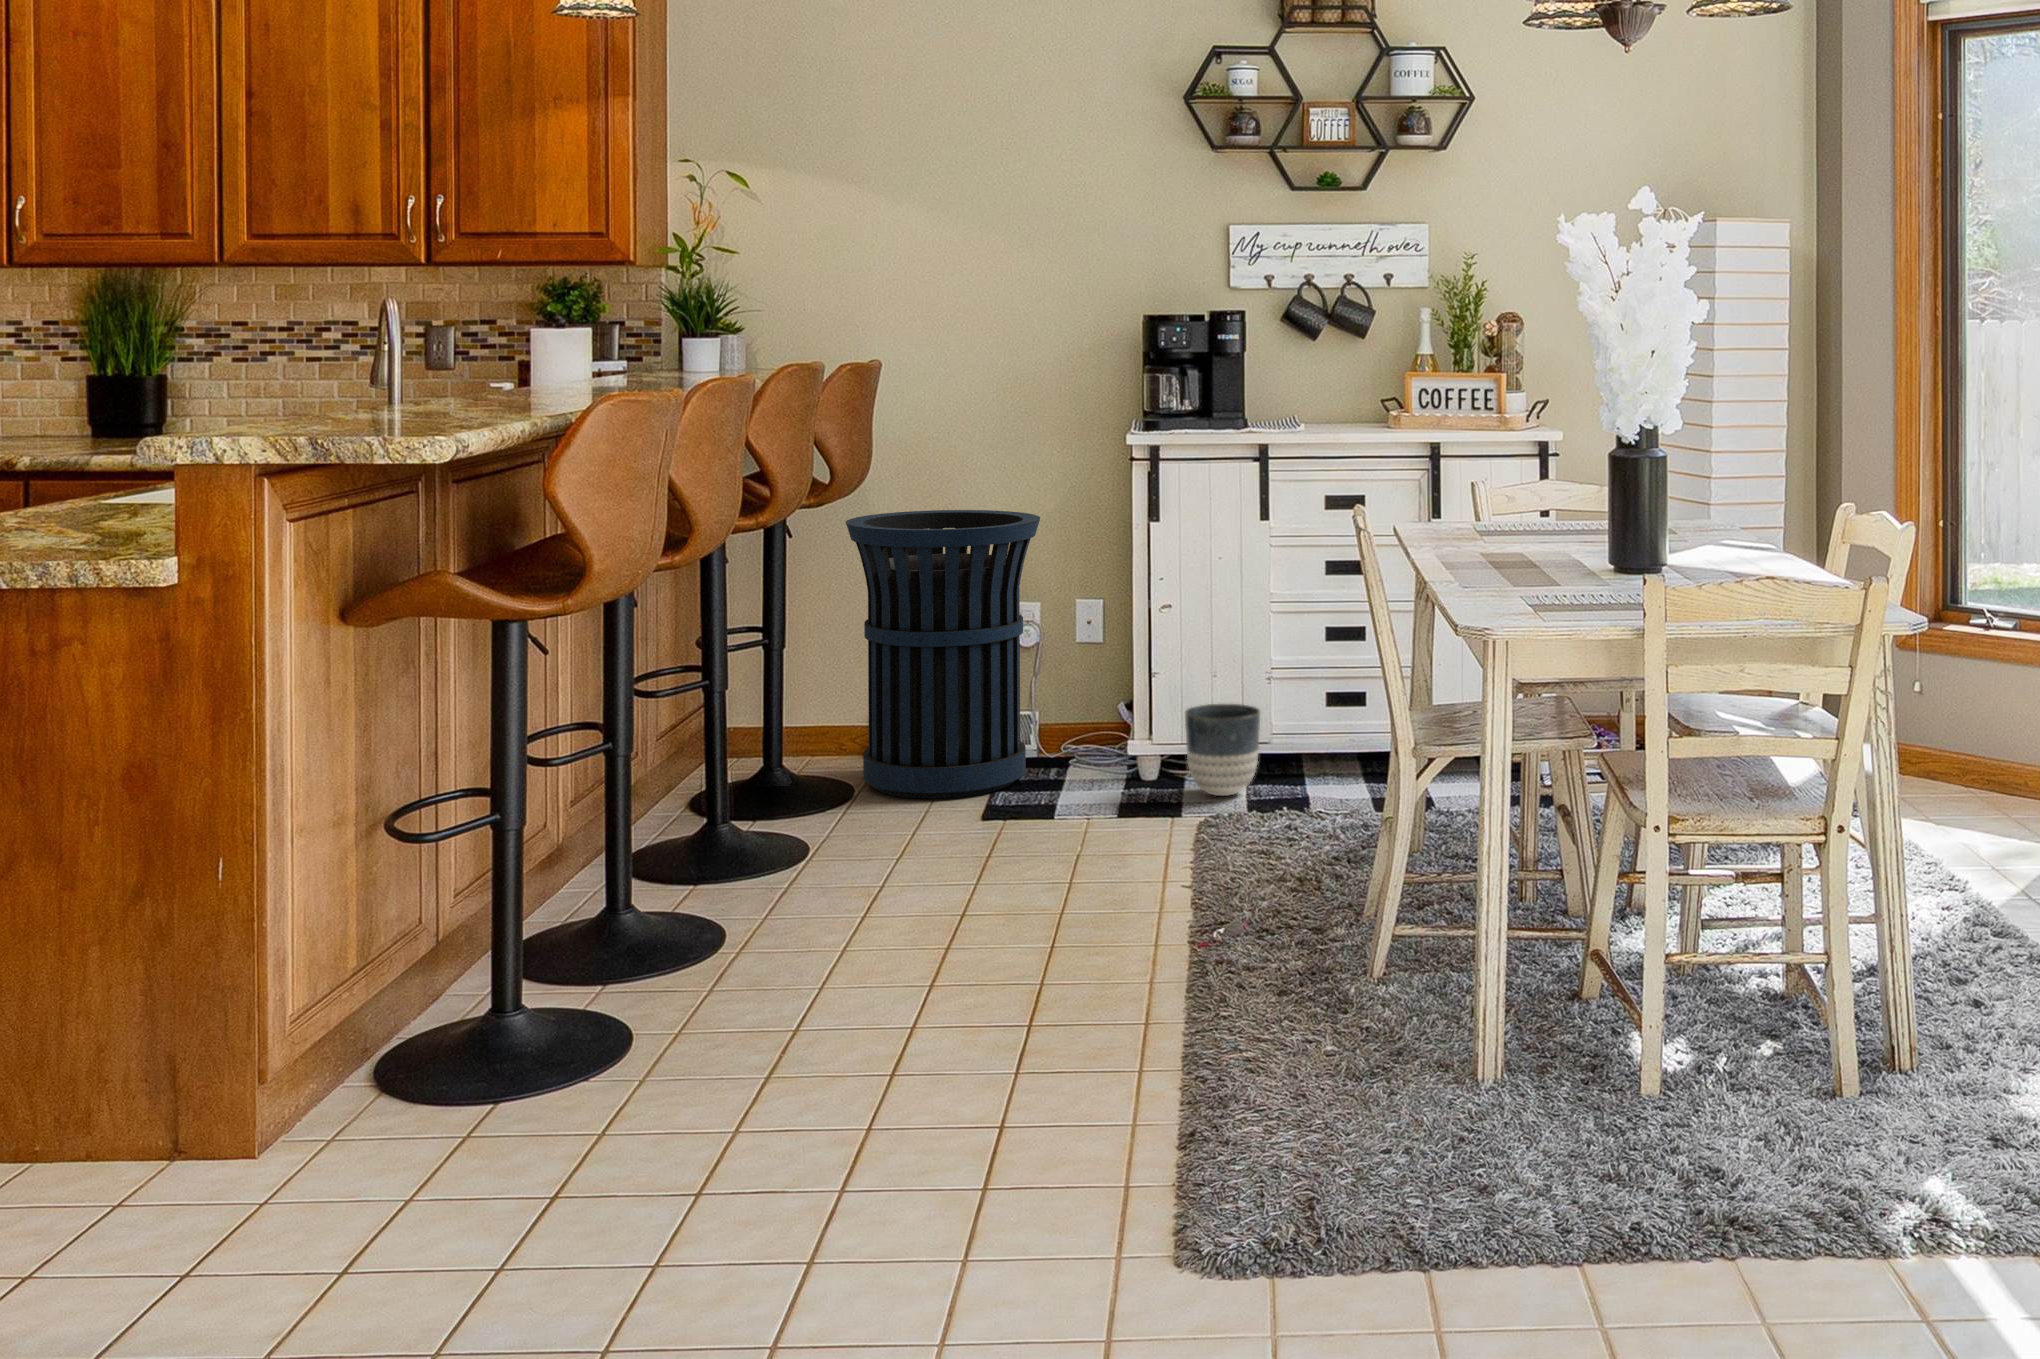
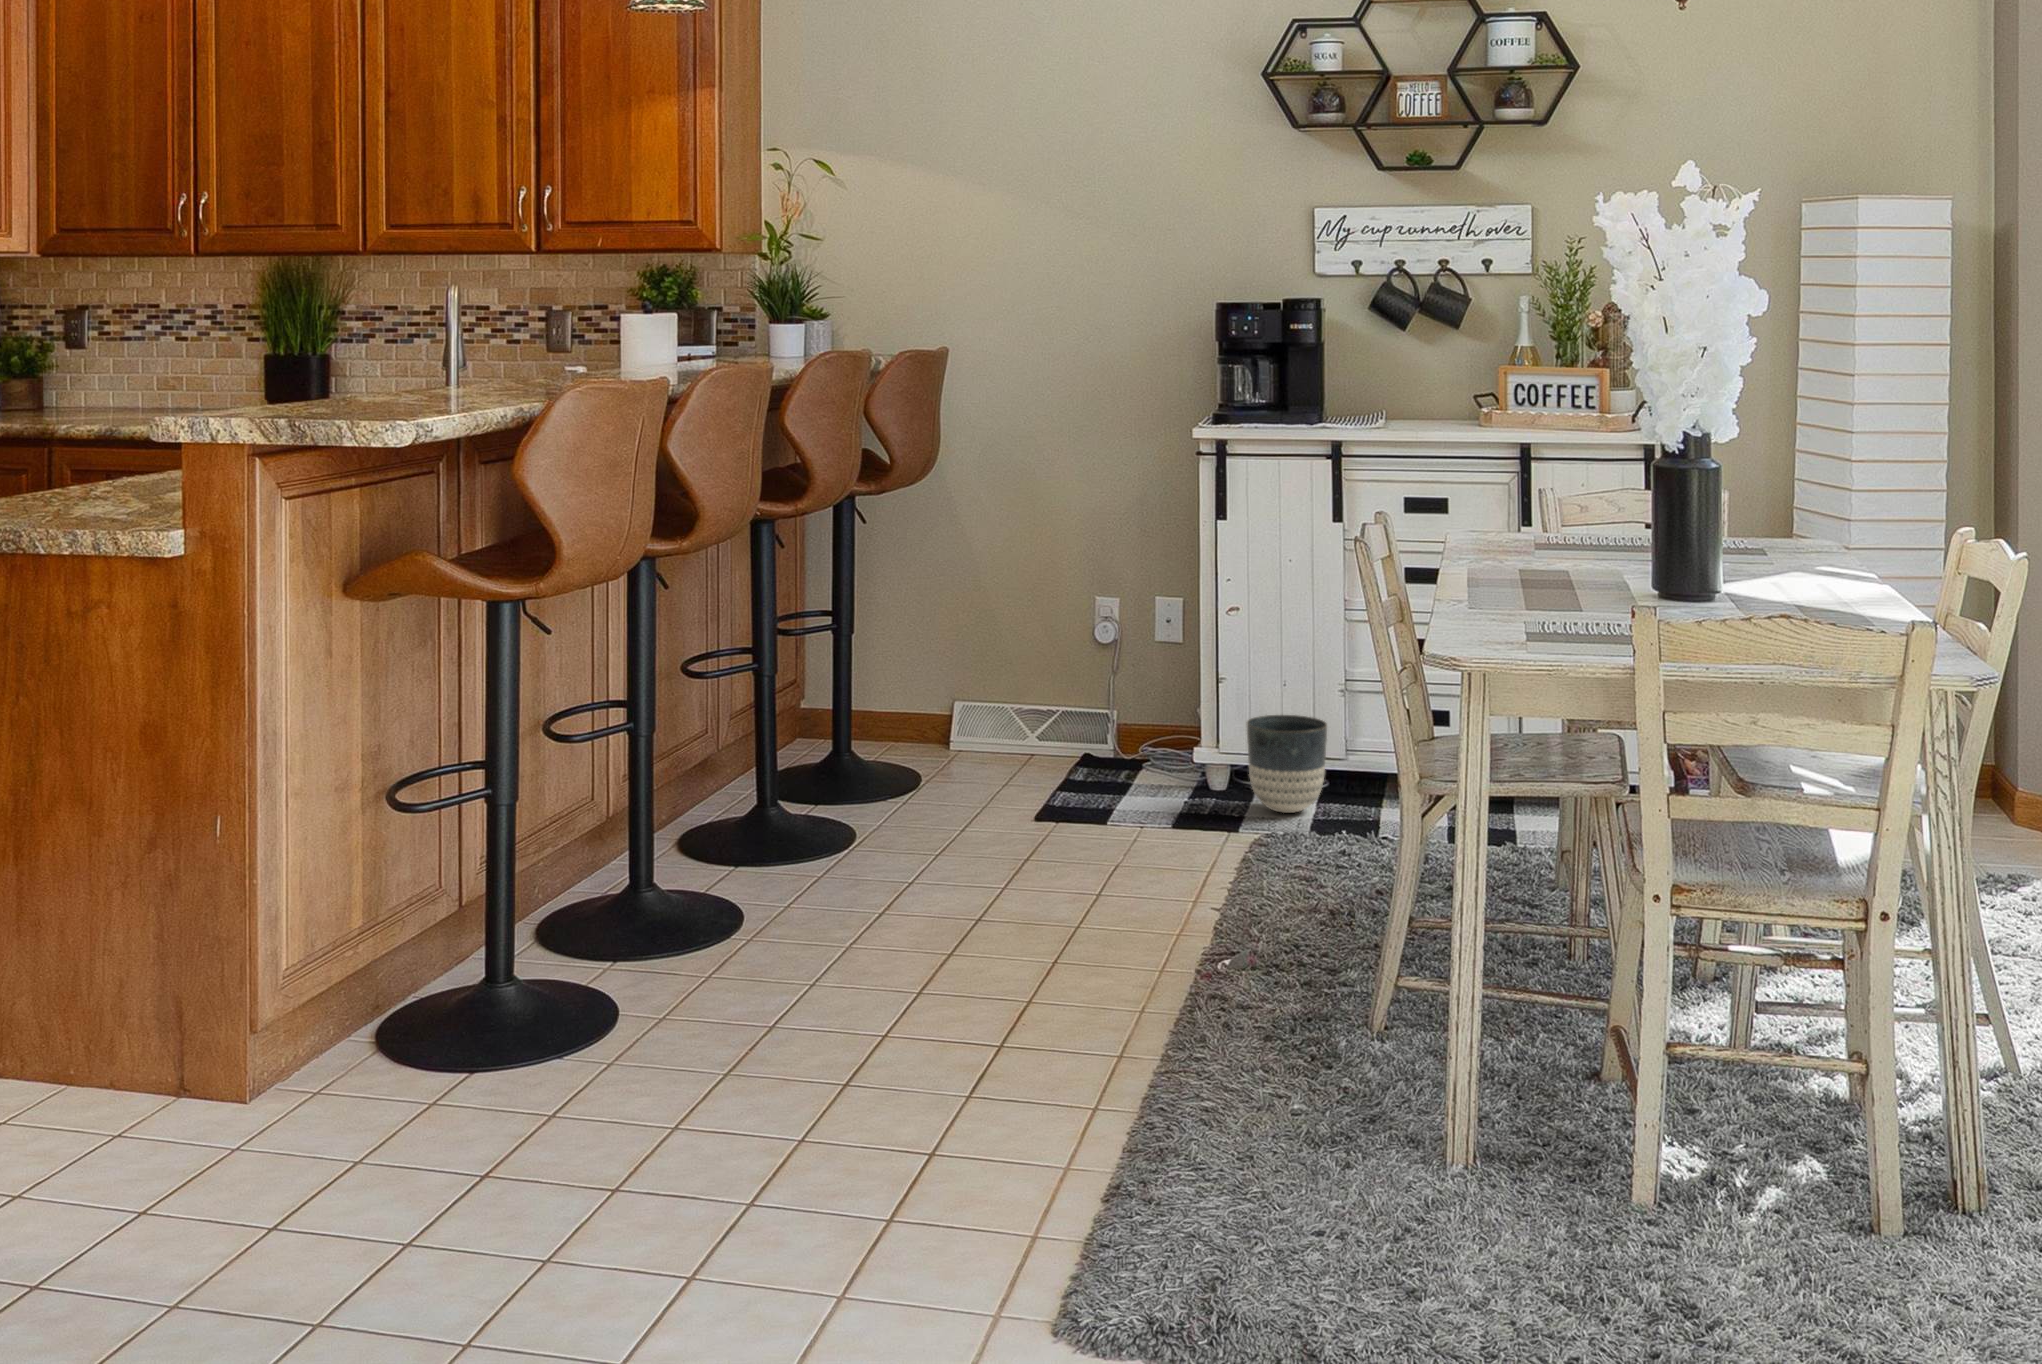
trash can: present [846,510,1040,798] -> none [912,501,1108,795]

